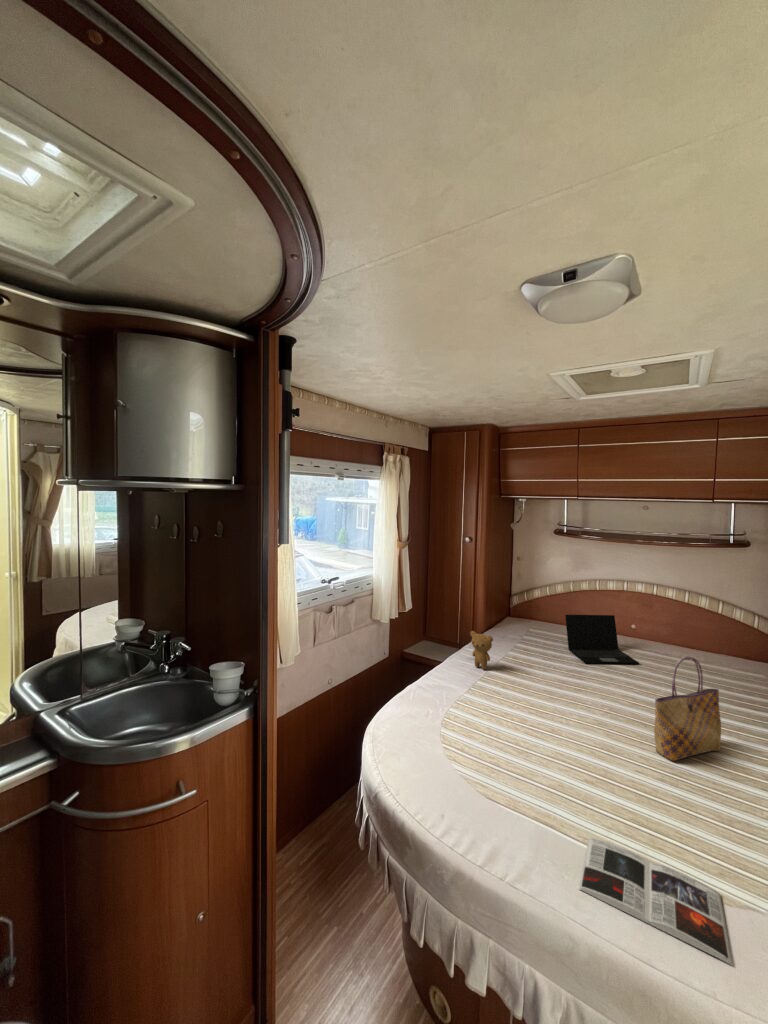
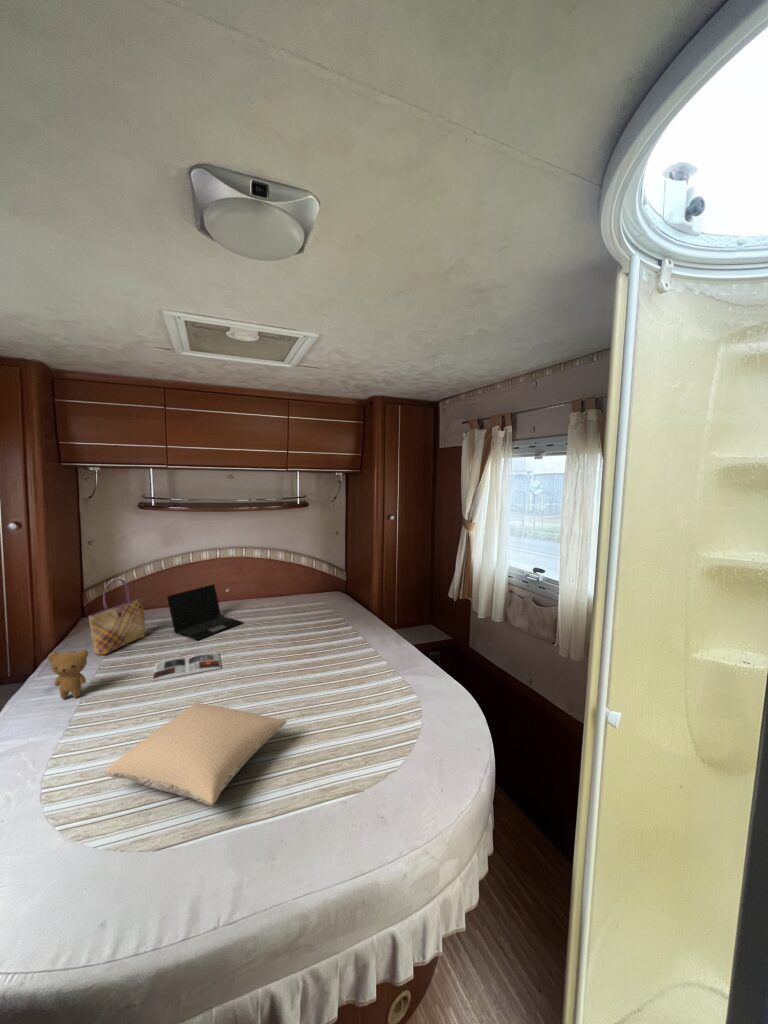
tote bag: present [654,656,721,761] -> present [89,579,145,655]
pillow: none [476,710,631,791] -> present [105,703,286,806]
magazine: present [580,838,732,965] -> present [152,652,221,681]

